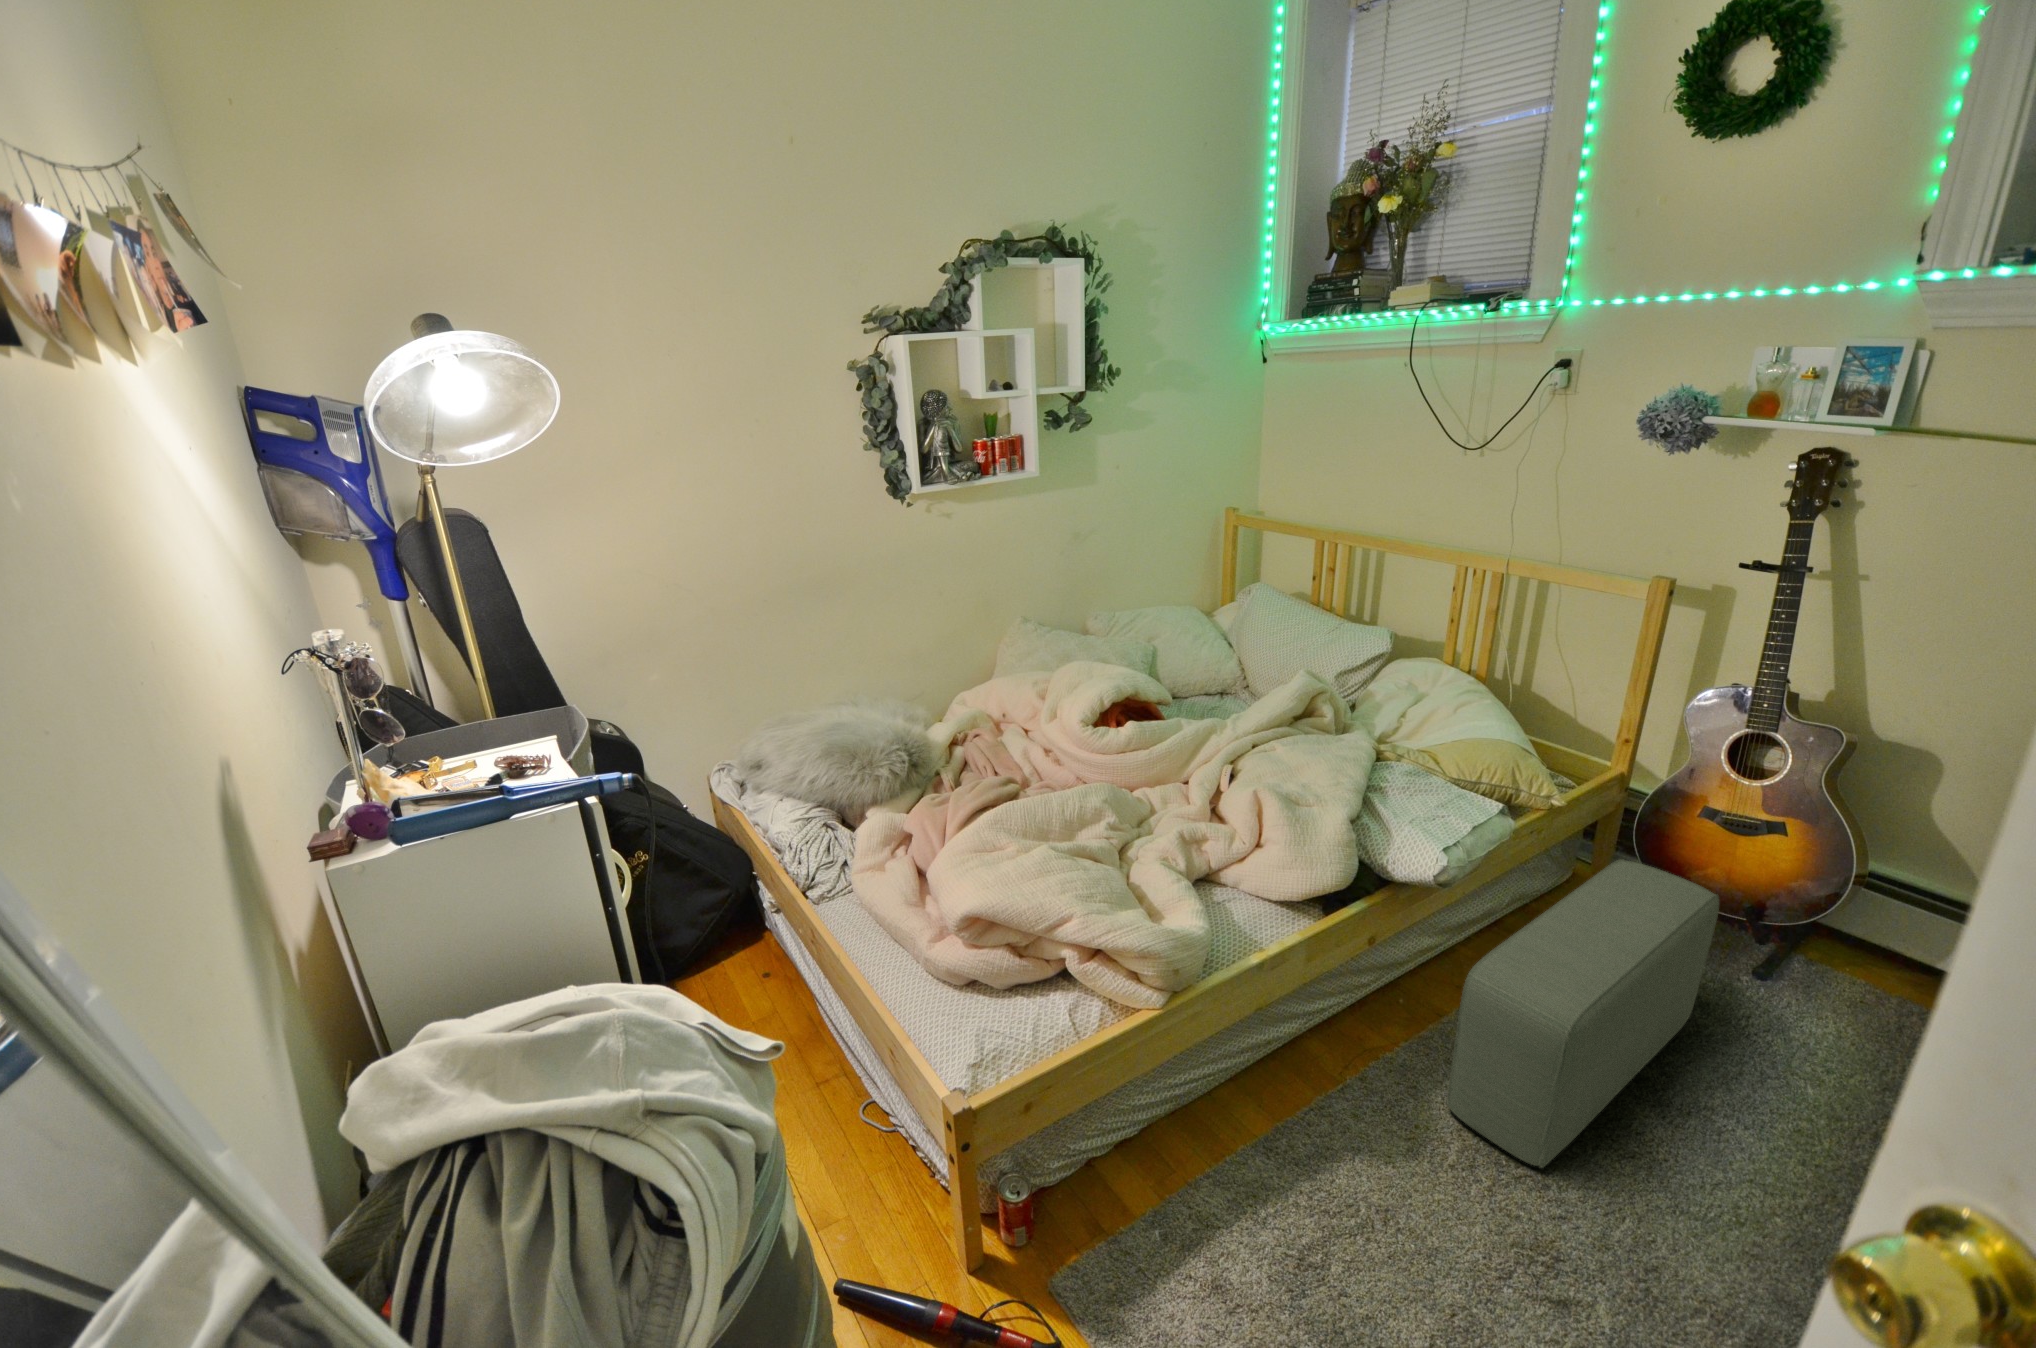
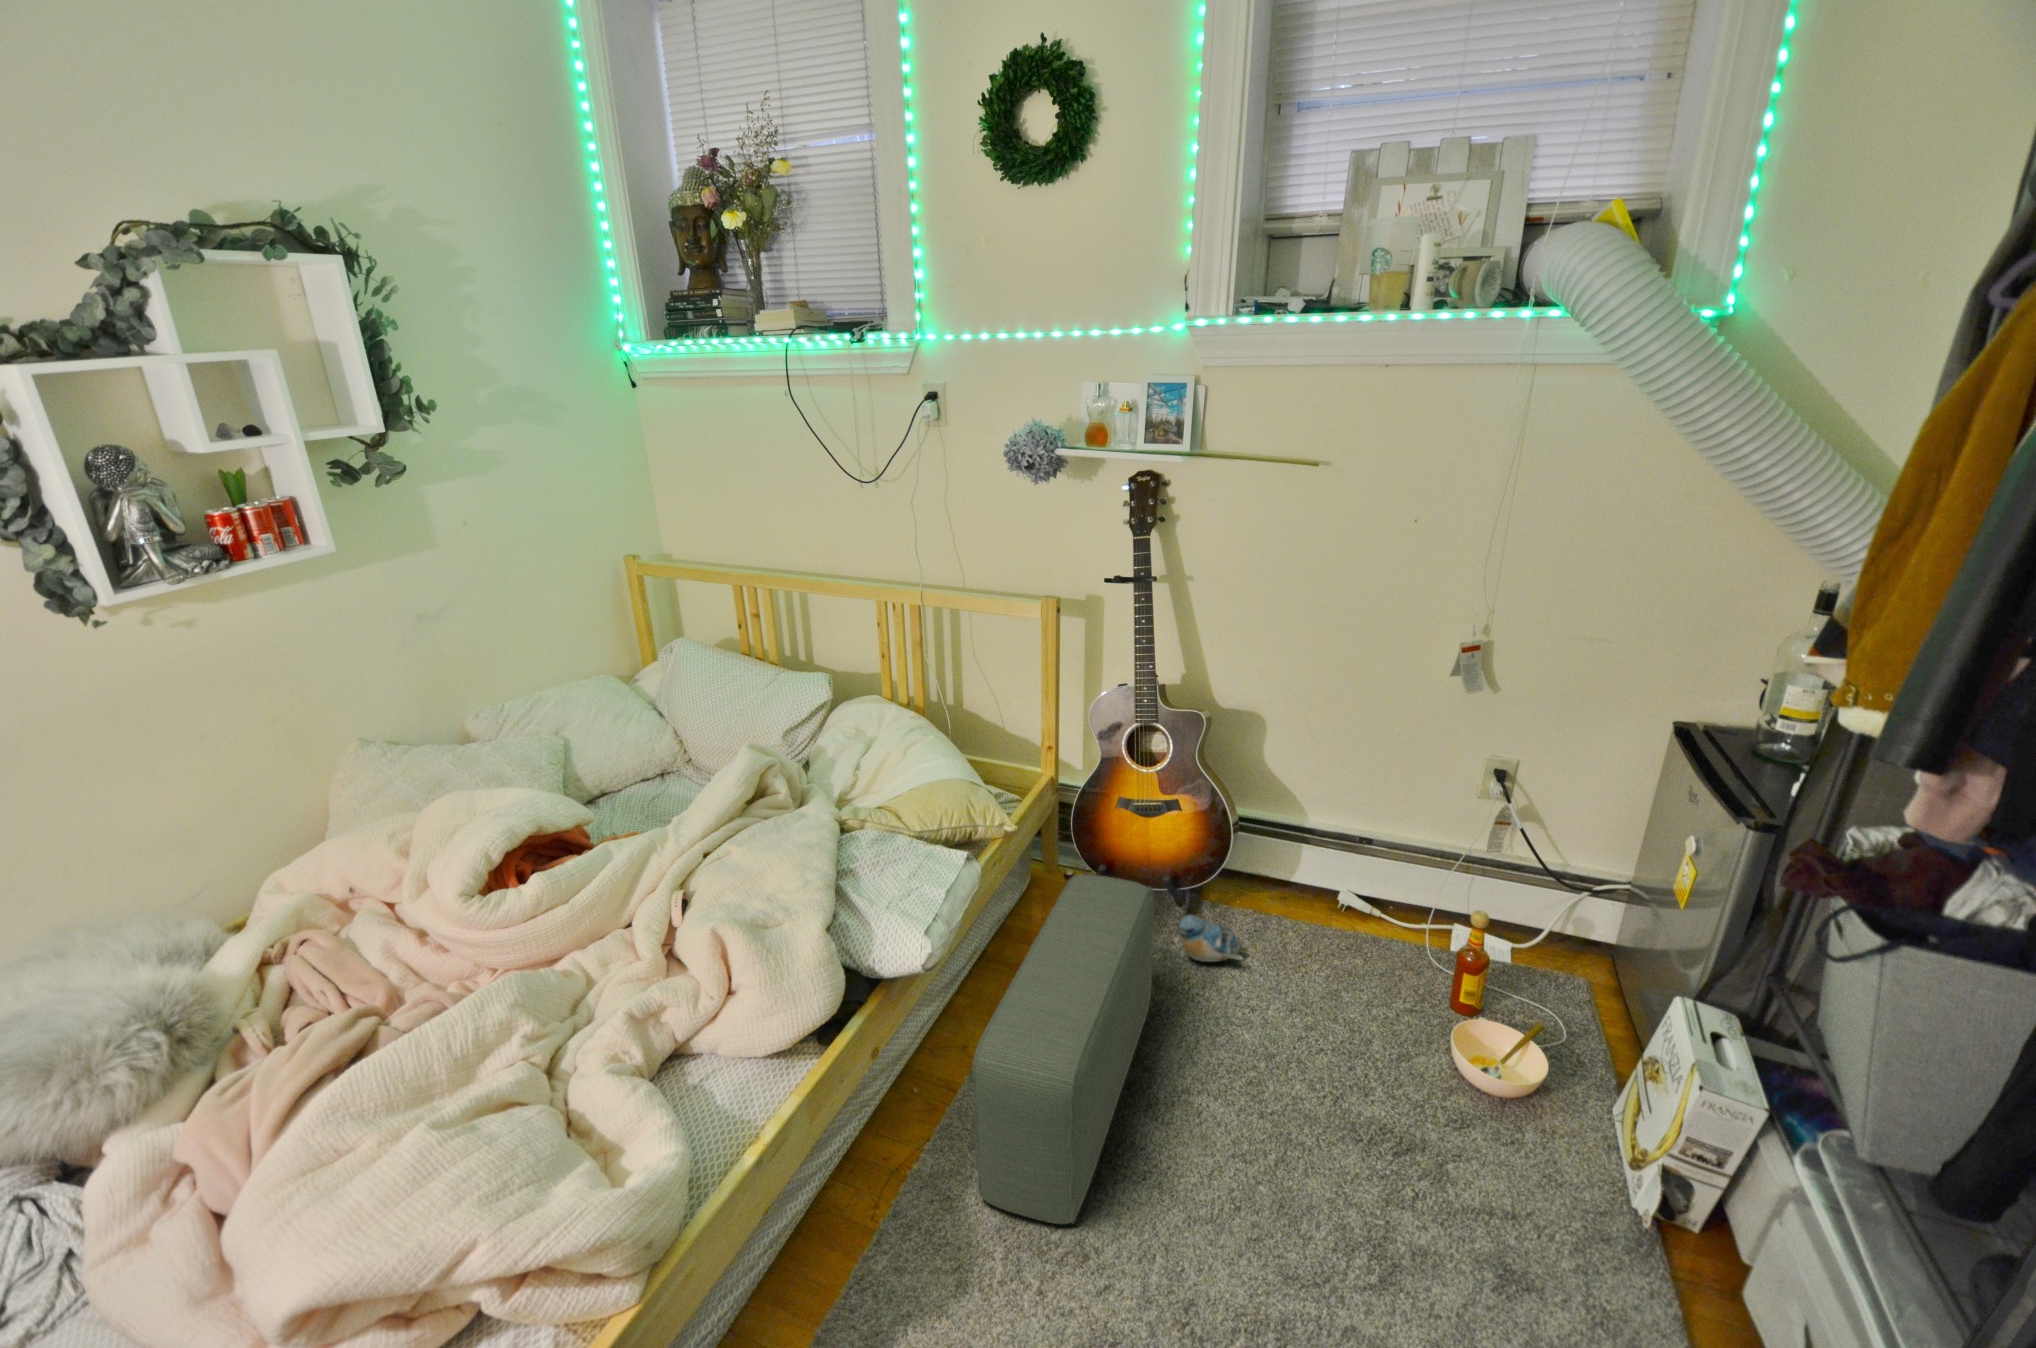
plush toy: none [1745,947,1845,1019] -> present [1177,915,1246,962]

